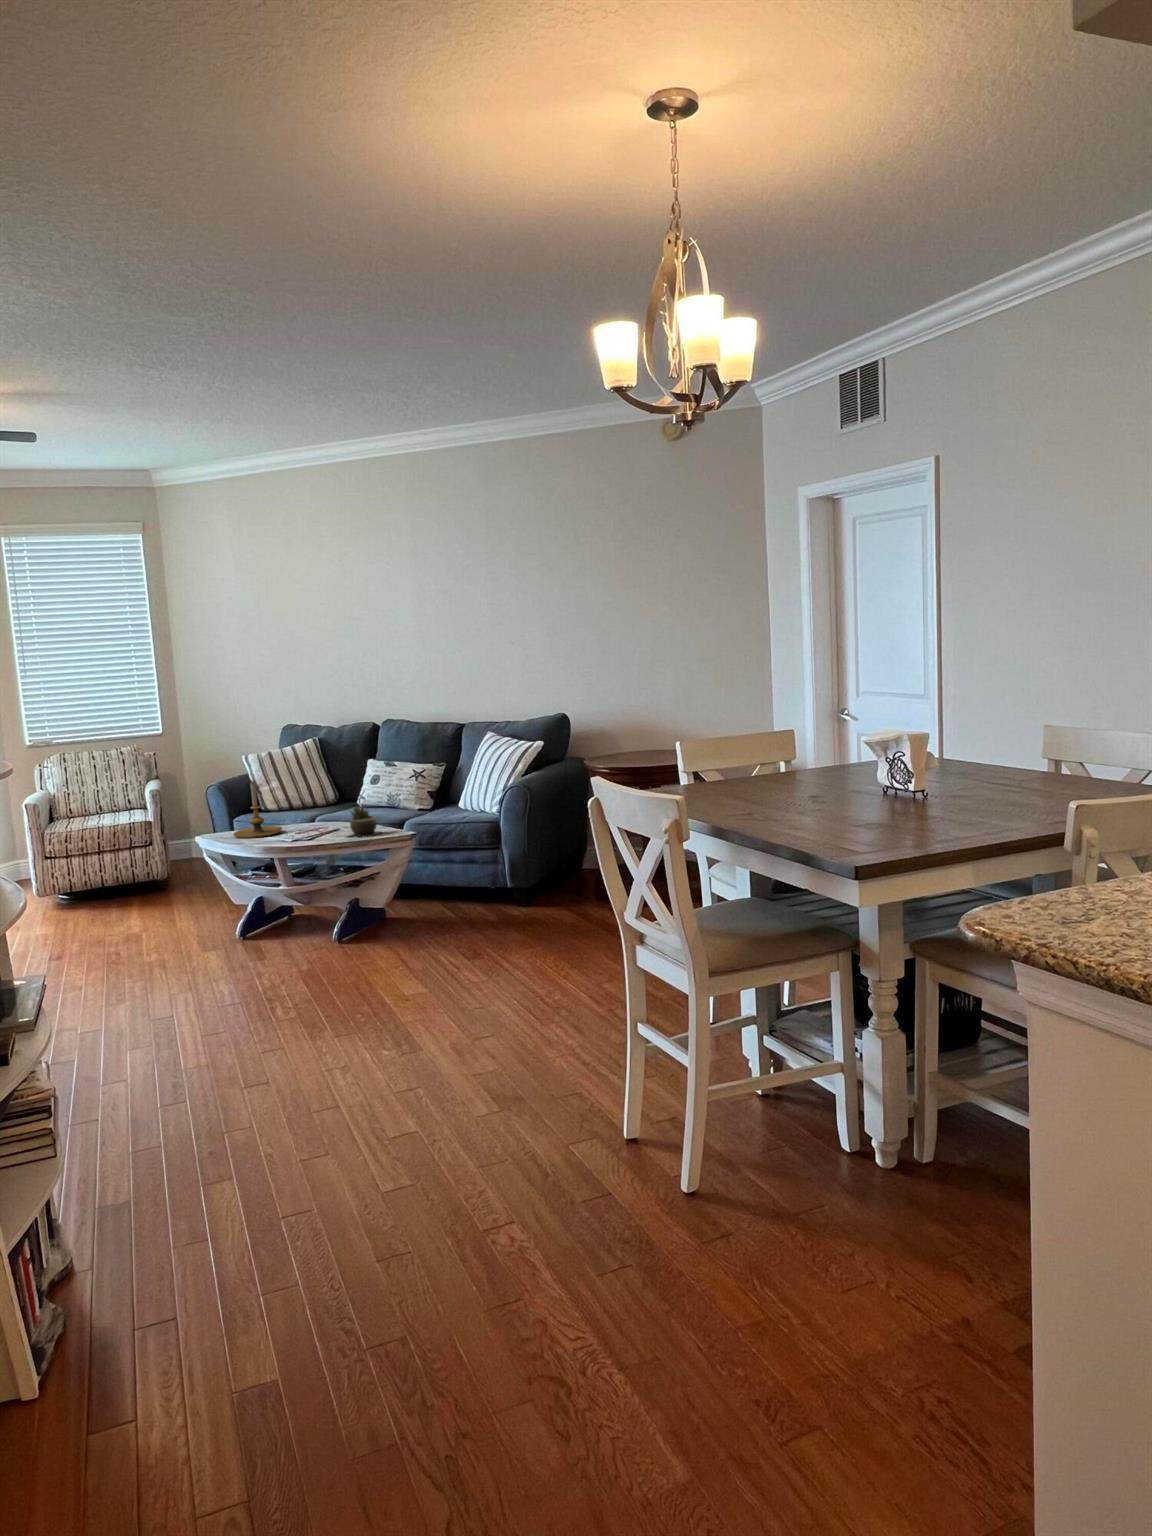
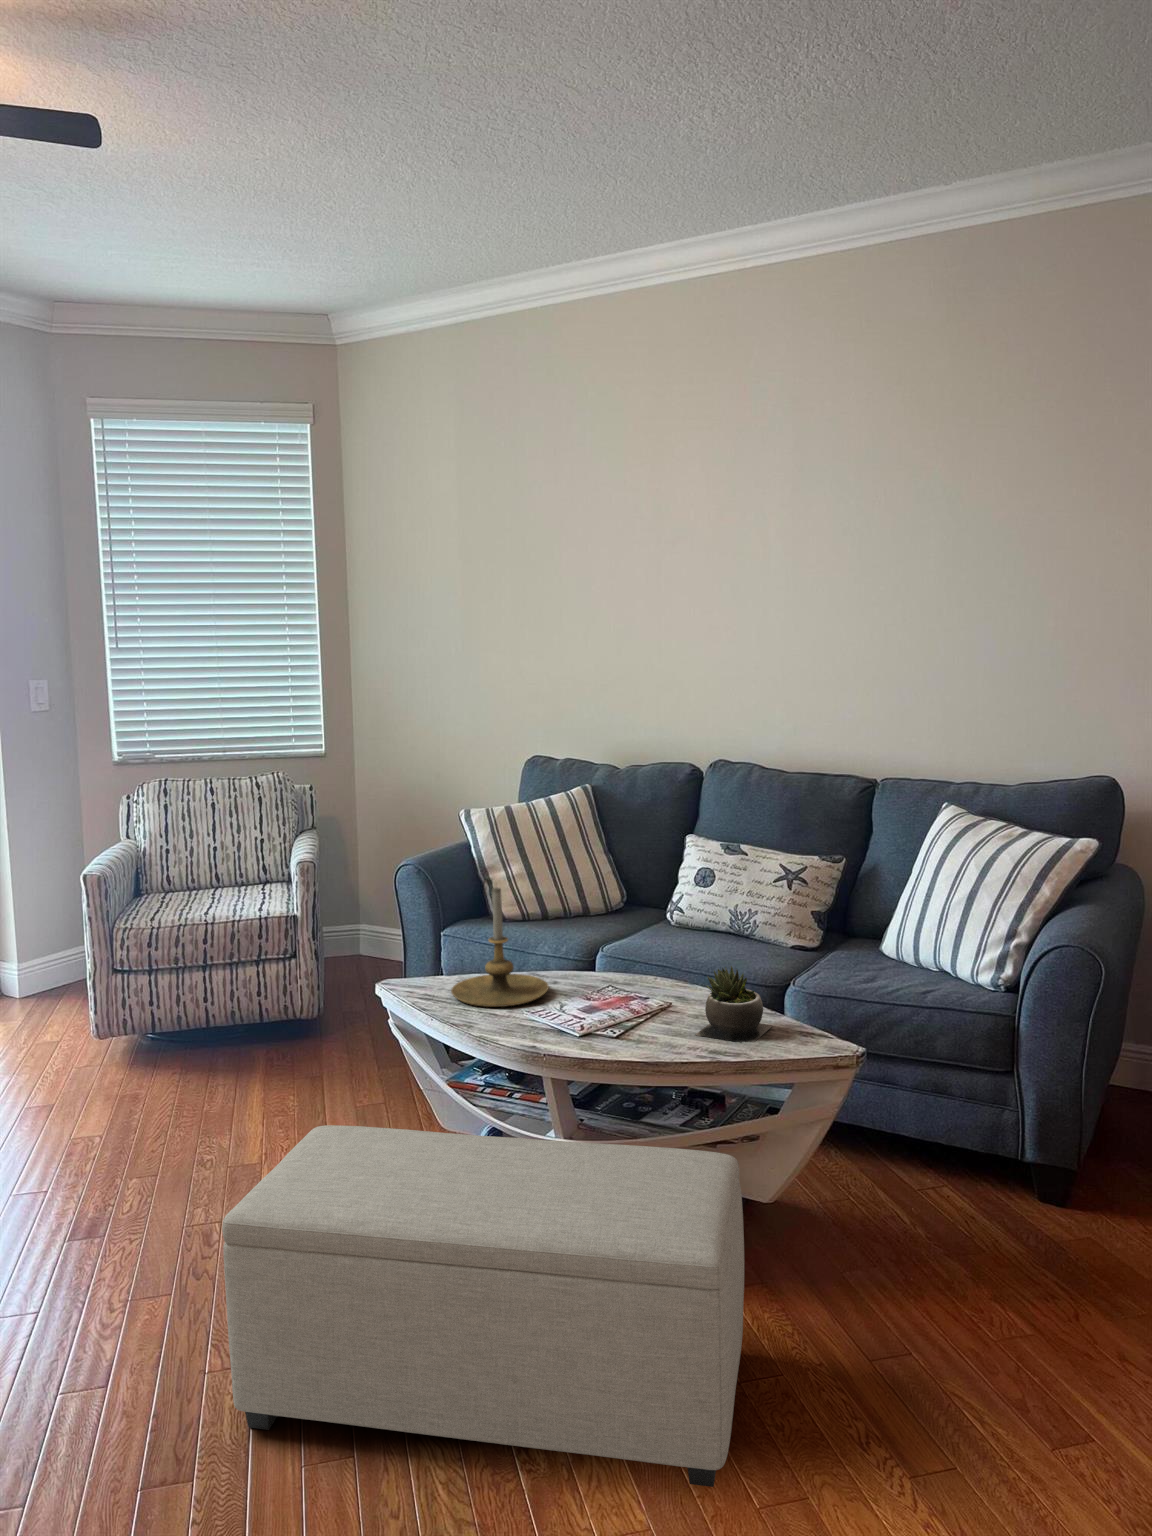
ottoman: none [129,871,360,995] -> present [222,1125,744,1487]

